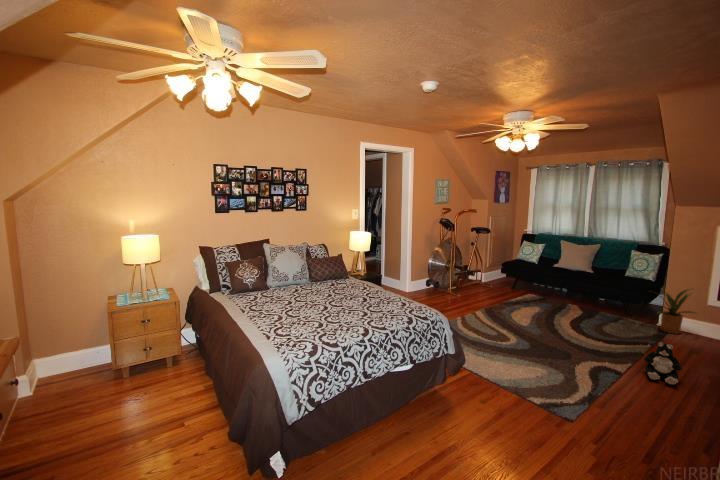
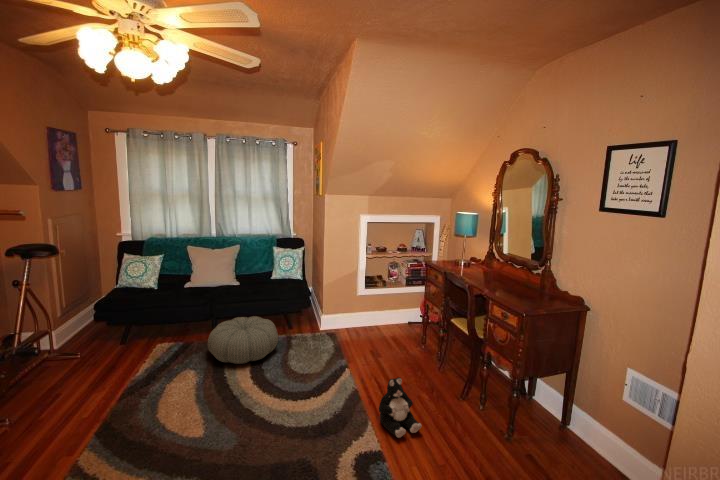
house plant: present [658,289,694,334] -> none [314,283,354,339]
pouf: none [553,290,608,318] -> present [208,316,278,364]

